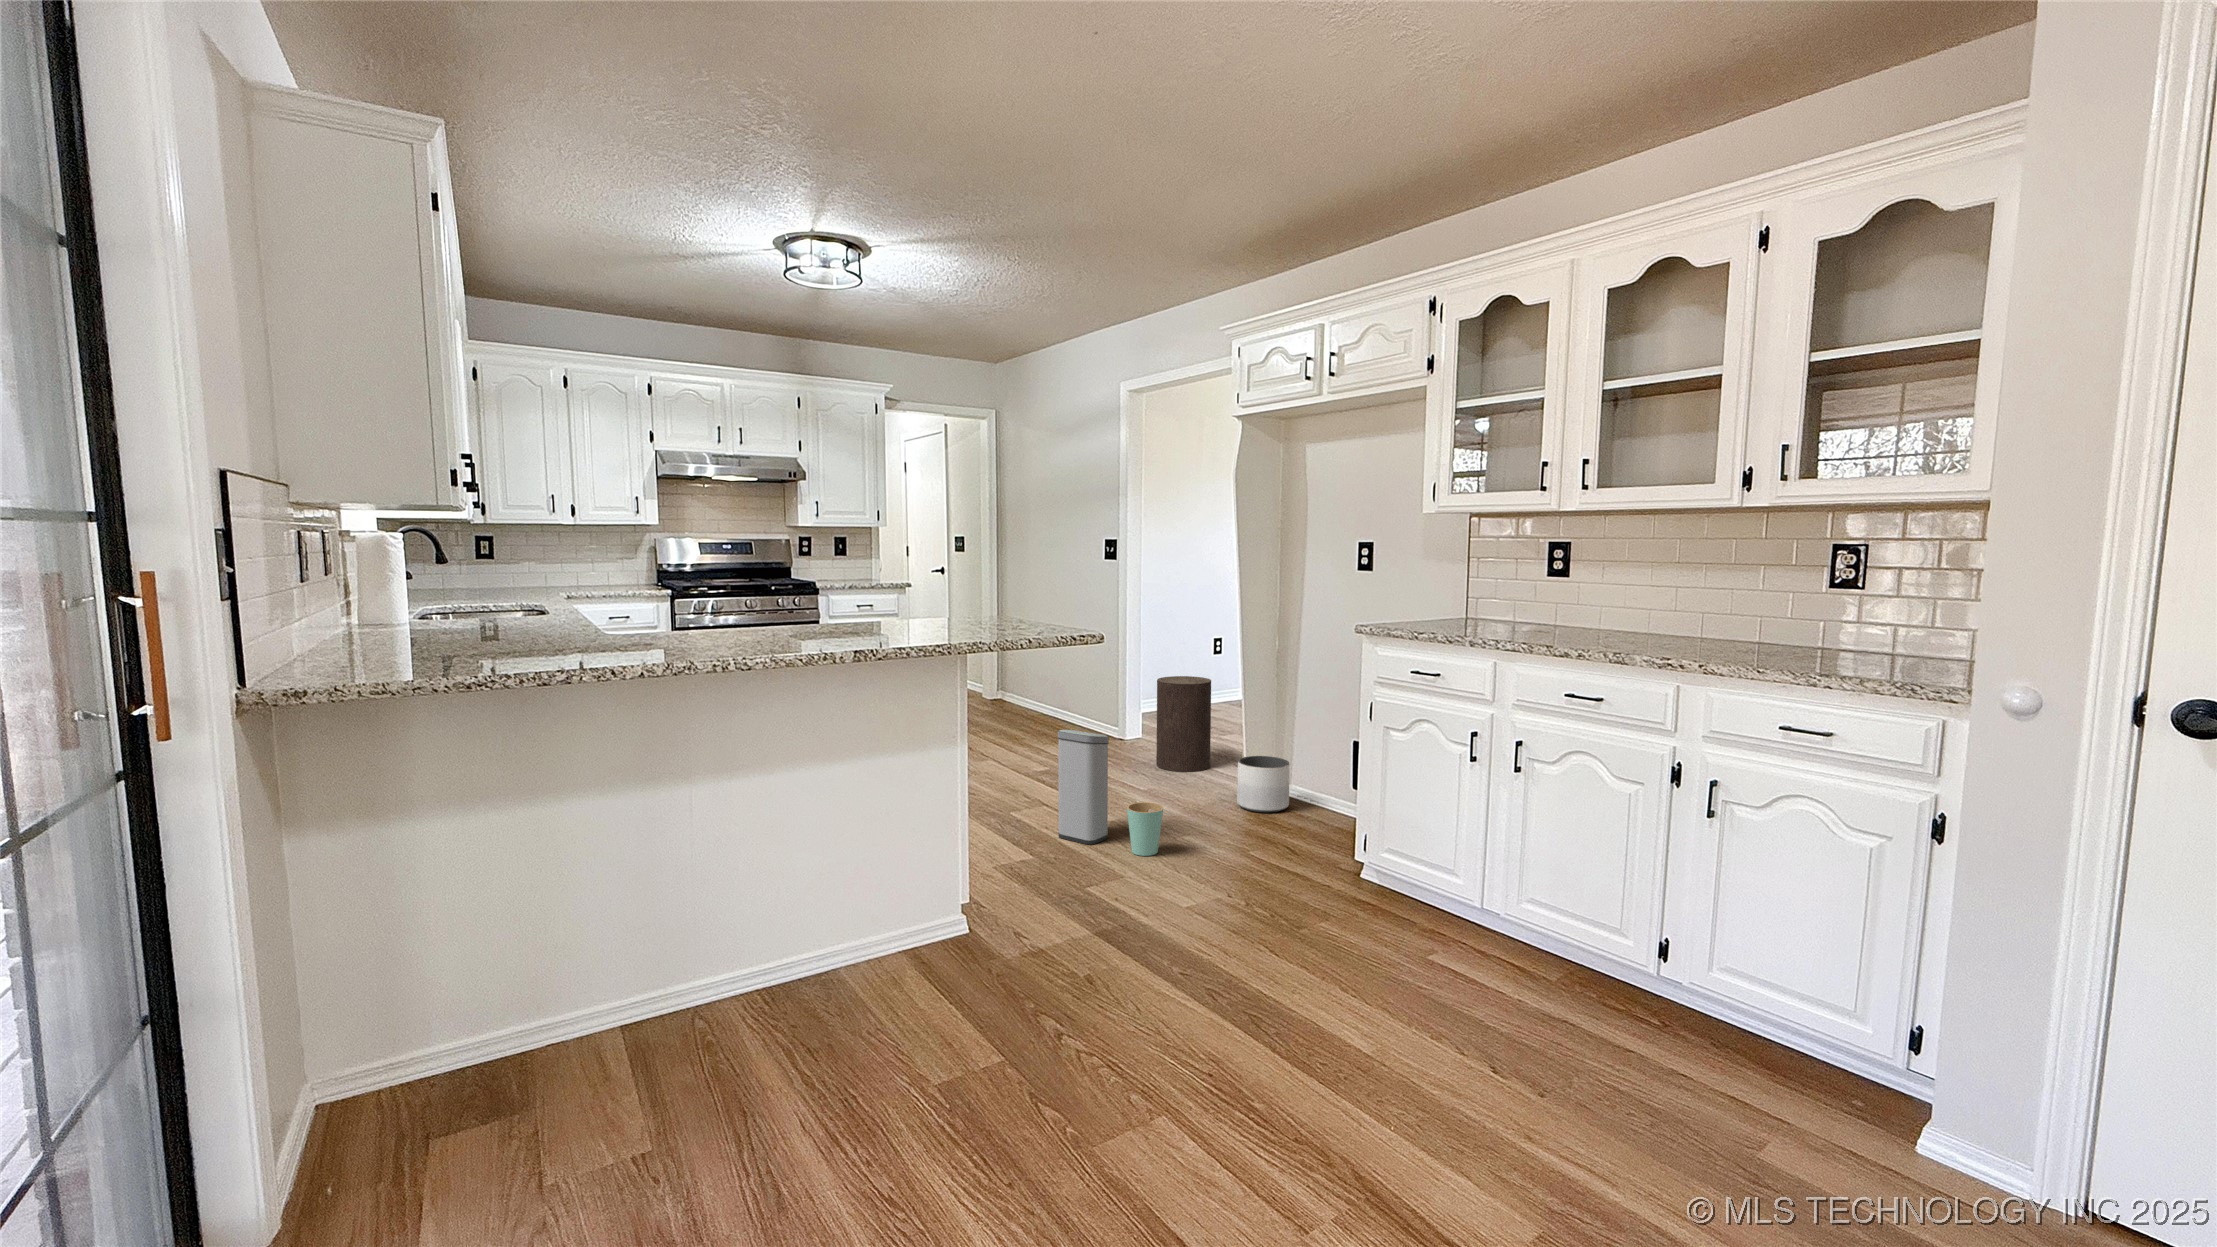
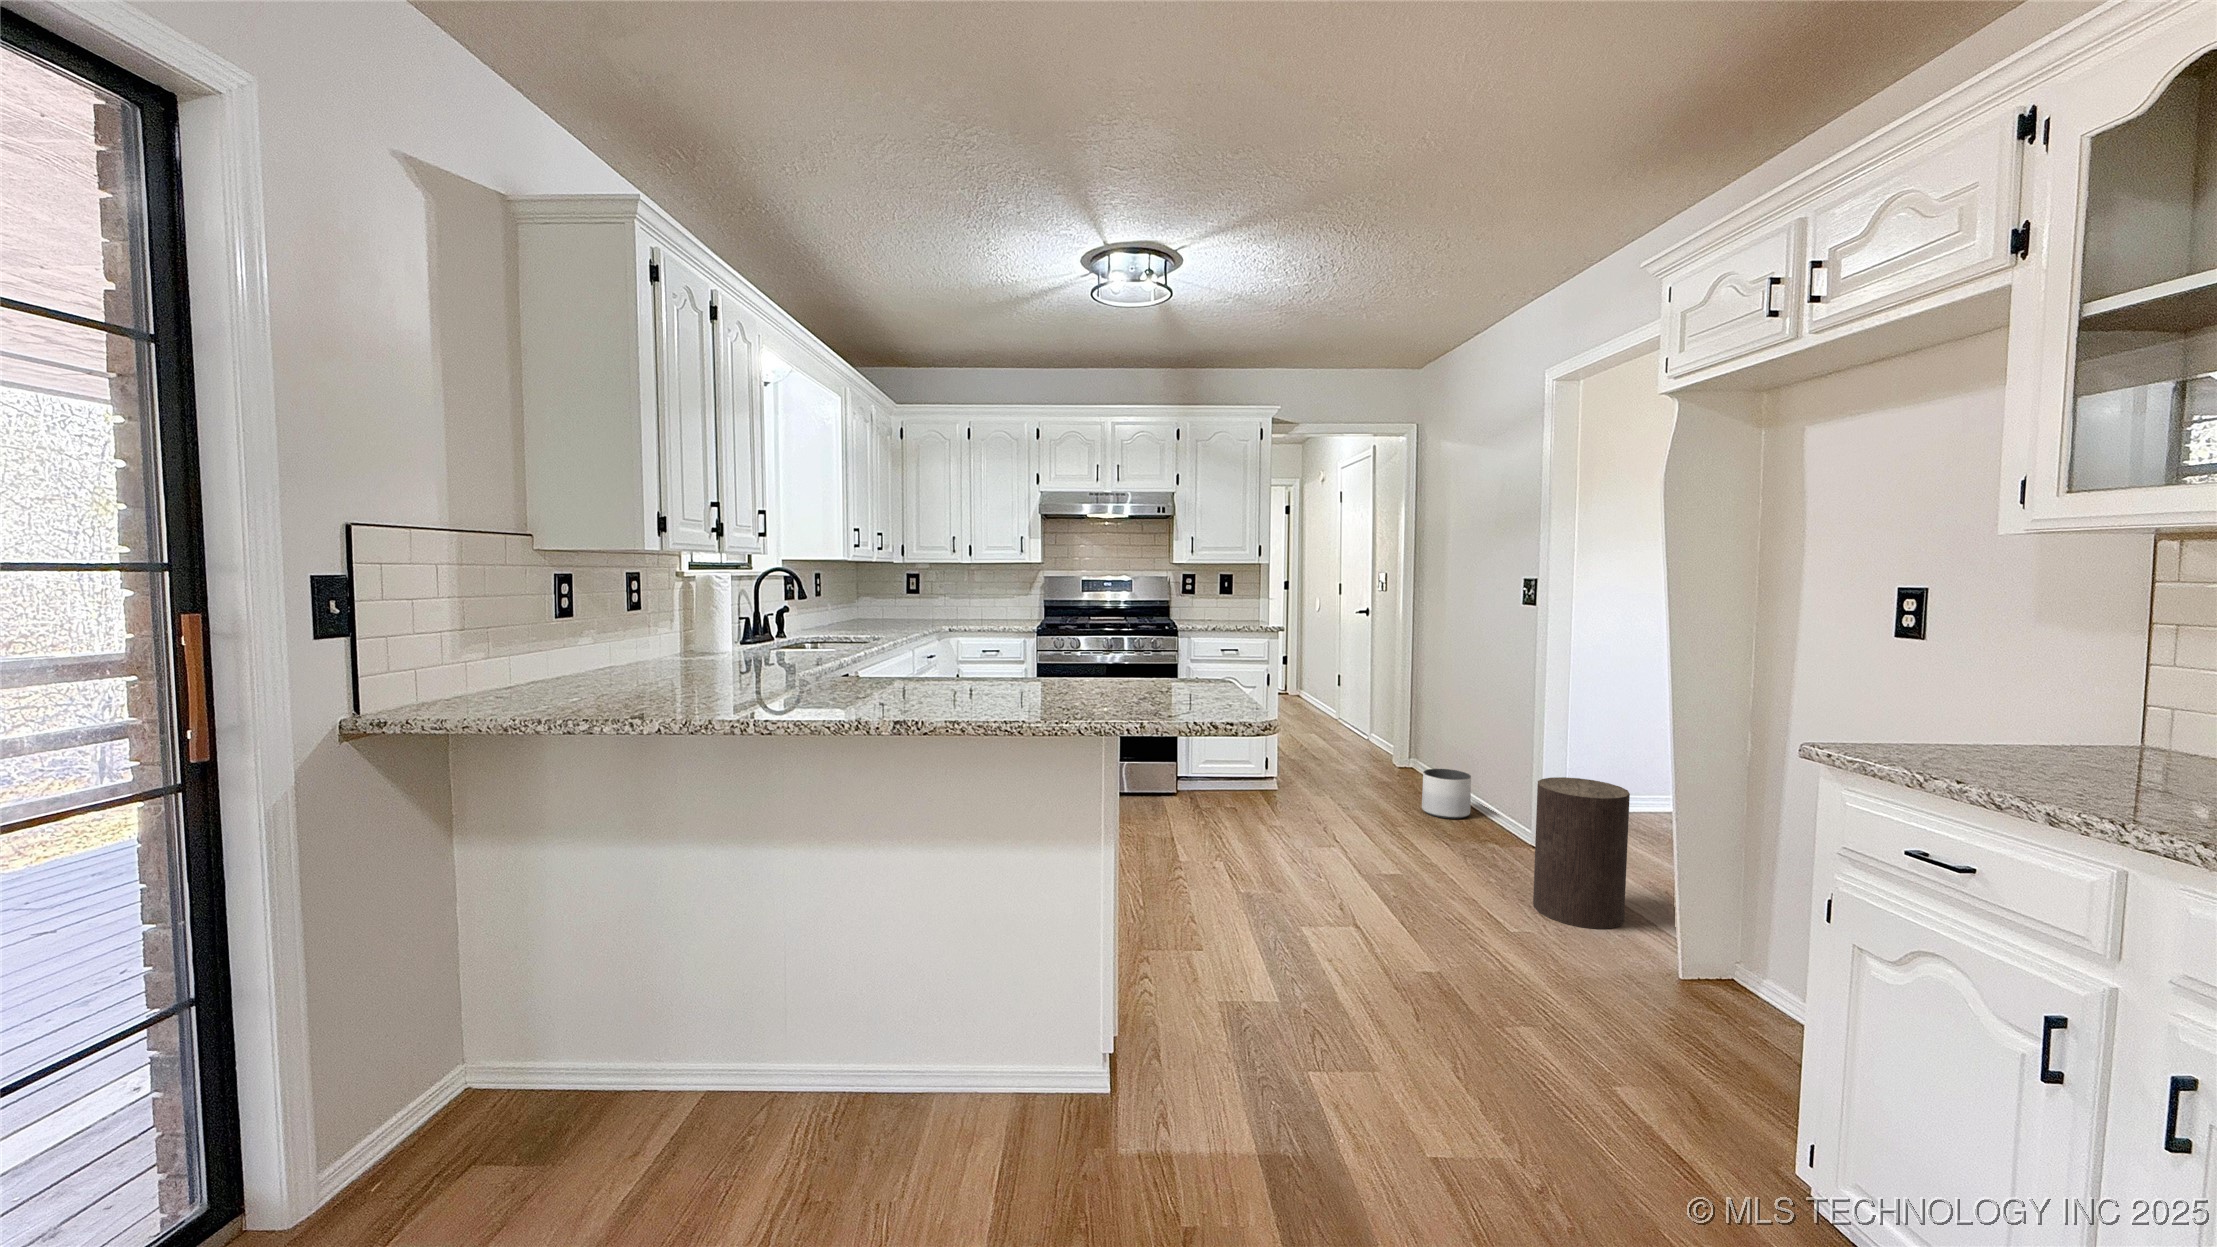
trash can: present [1058,730,1163,856] -> none [1275,848,1399,1075]
planter: present [1237,756,1289,812] -> present [1422,769,1471,819]

